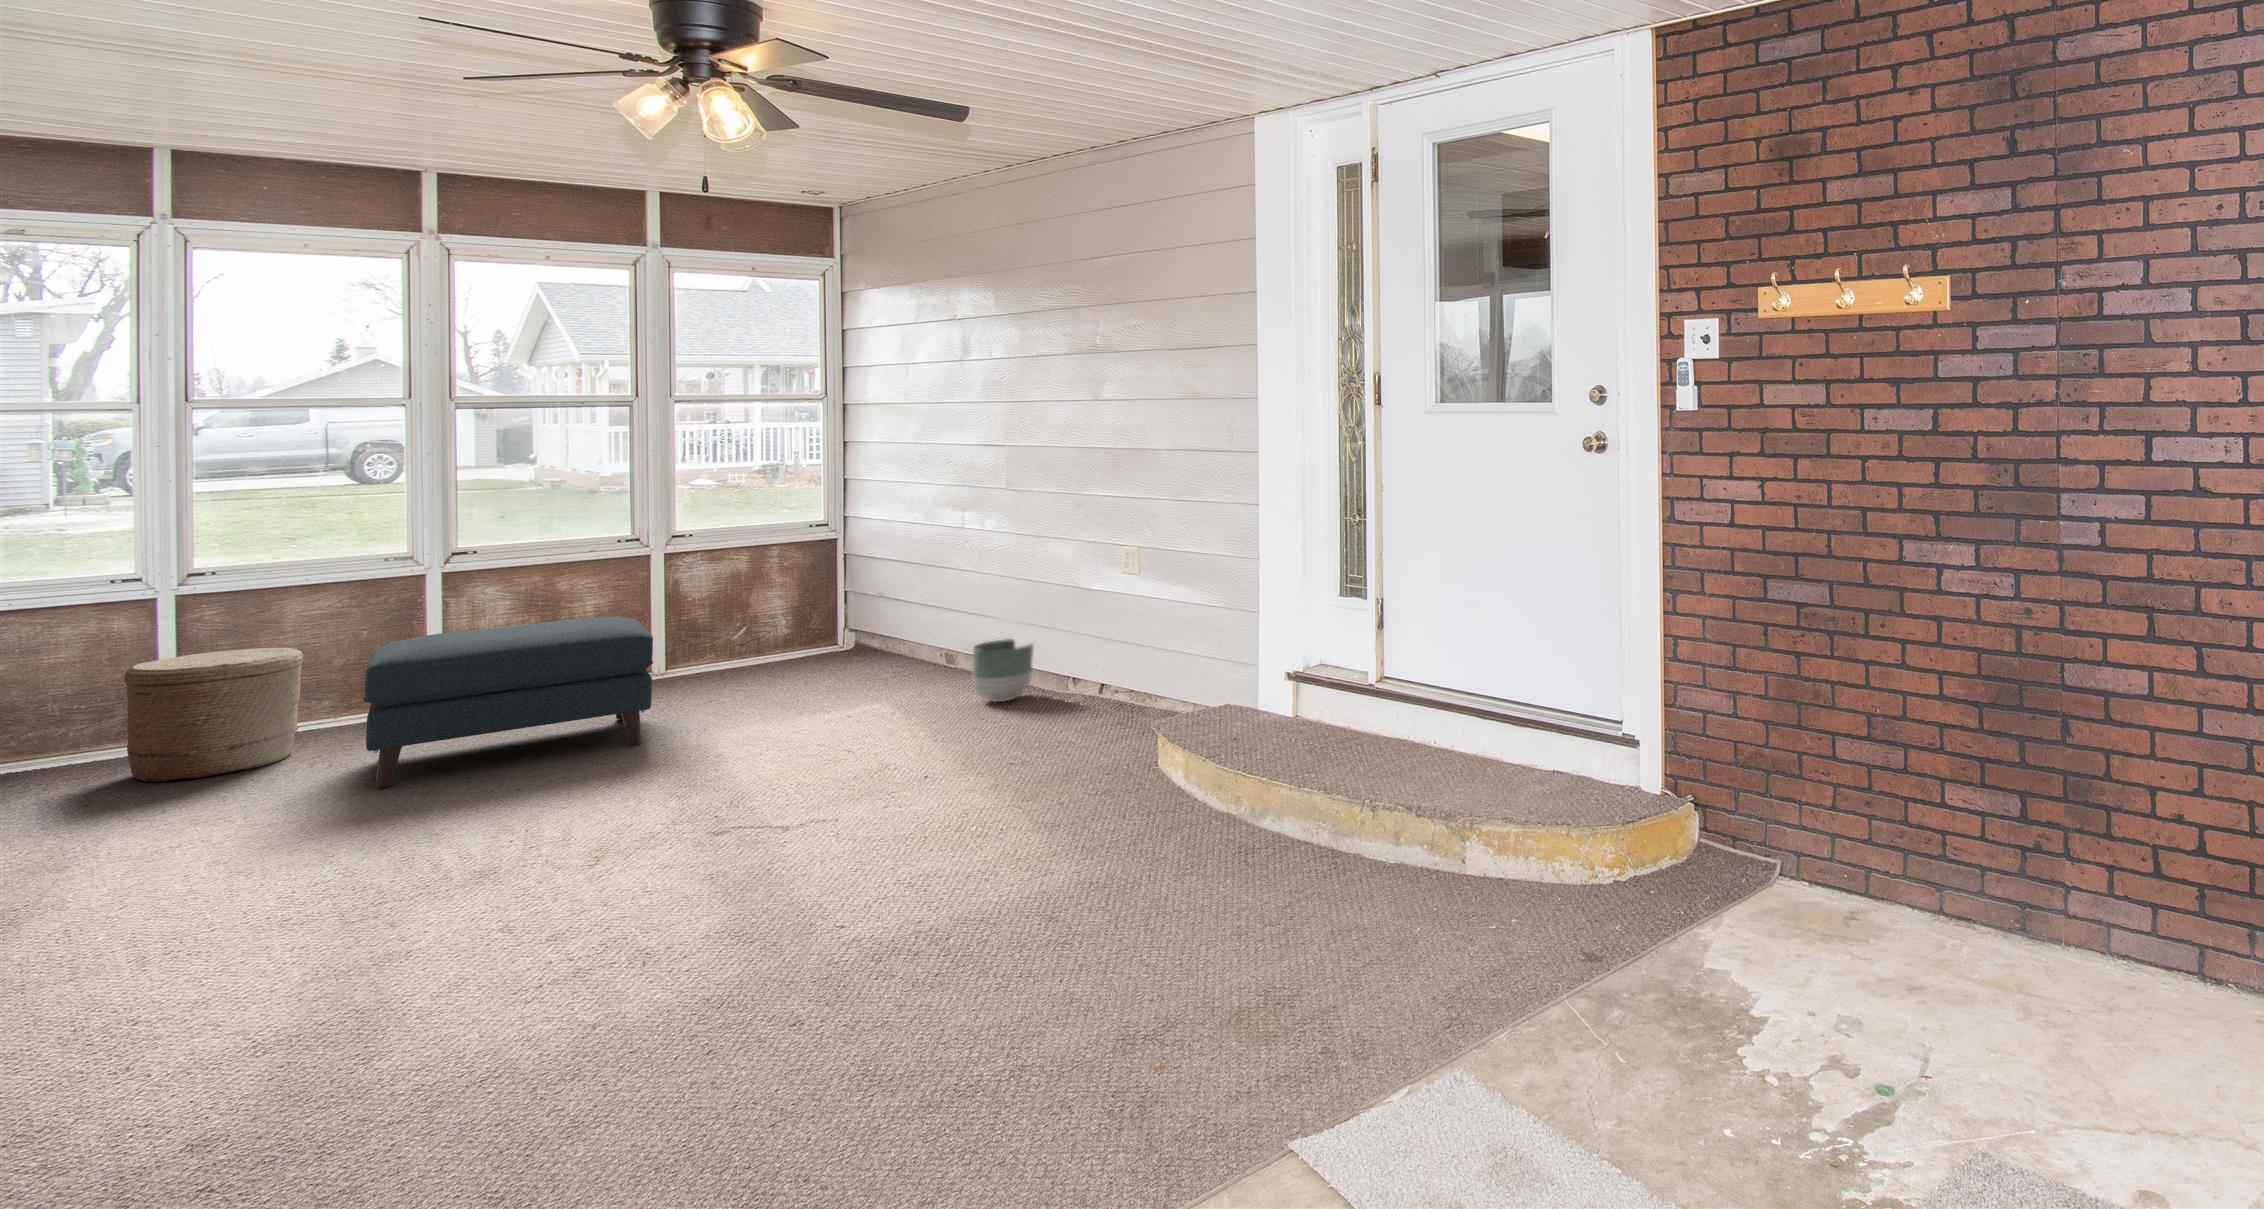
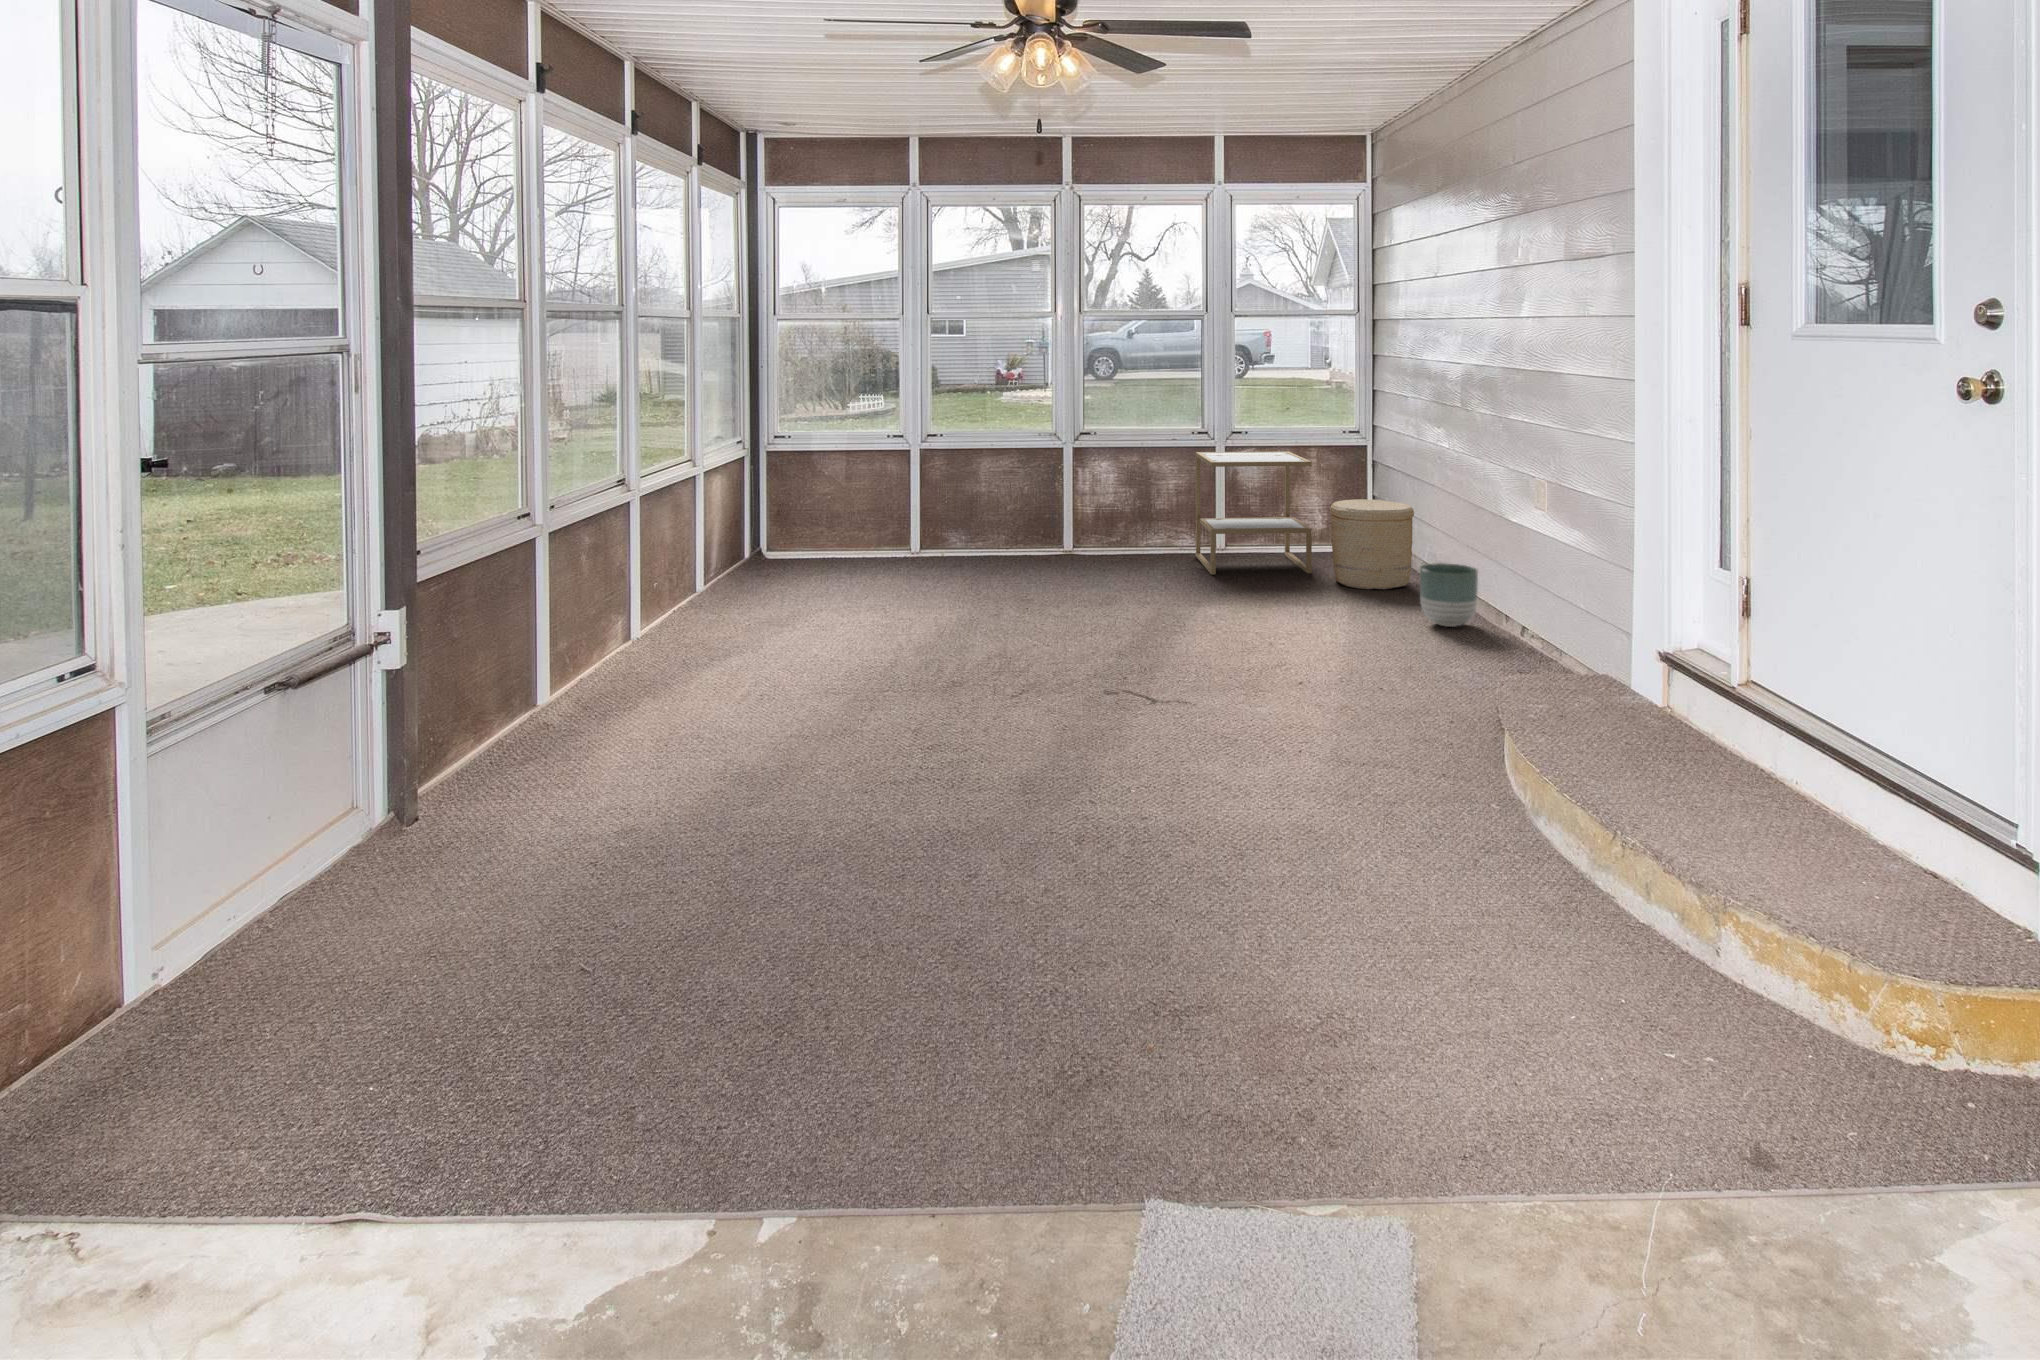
side table: none [608,552,796,707] -> present [1196,452,1312,575]
ottoman: present [364,617,653,789] -> none [1030,493,1194,601]
woven basket: present [124,648,303,782] -> present [1330,499,1414,589]

